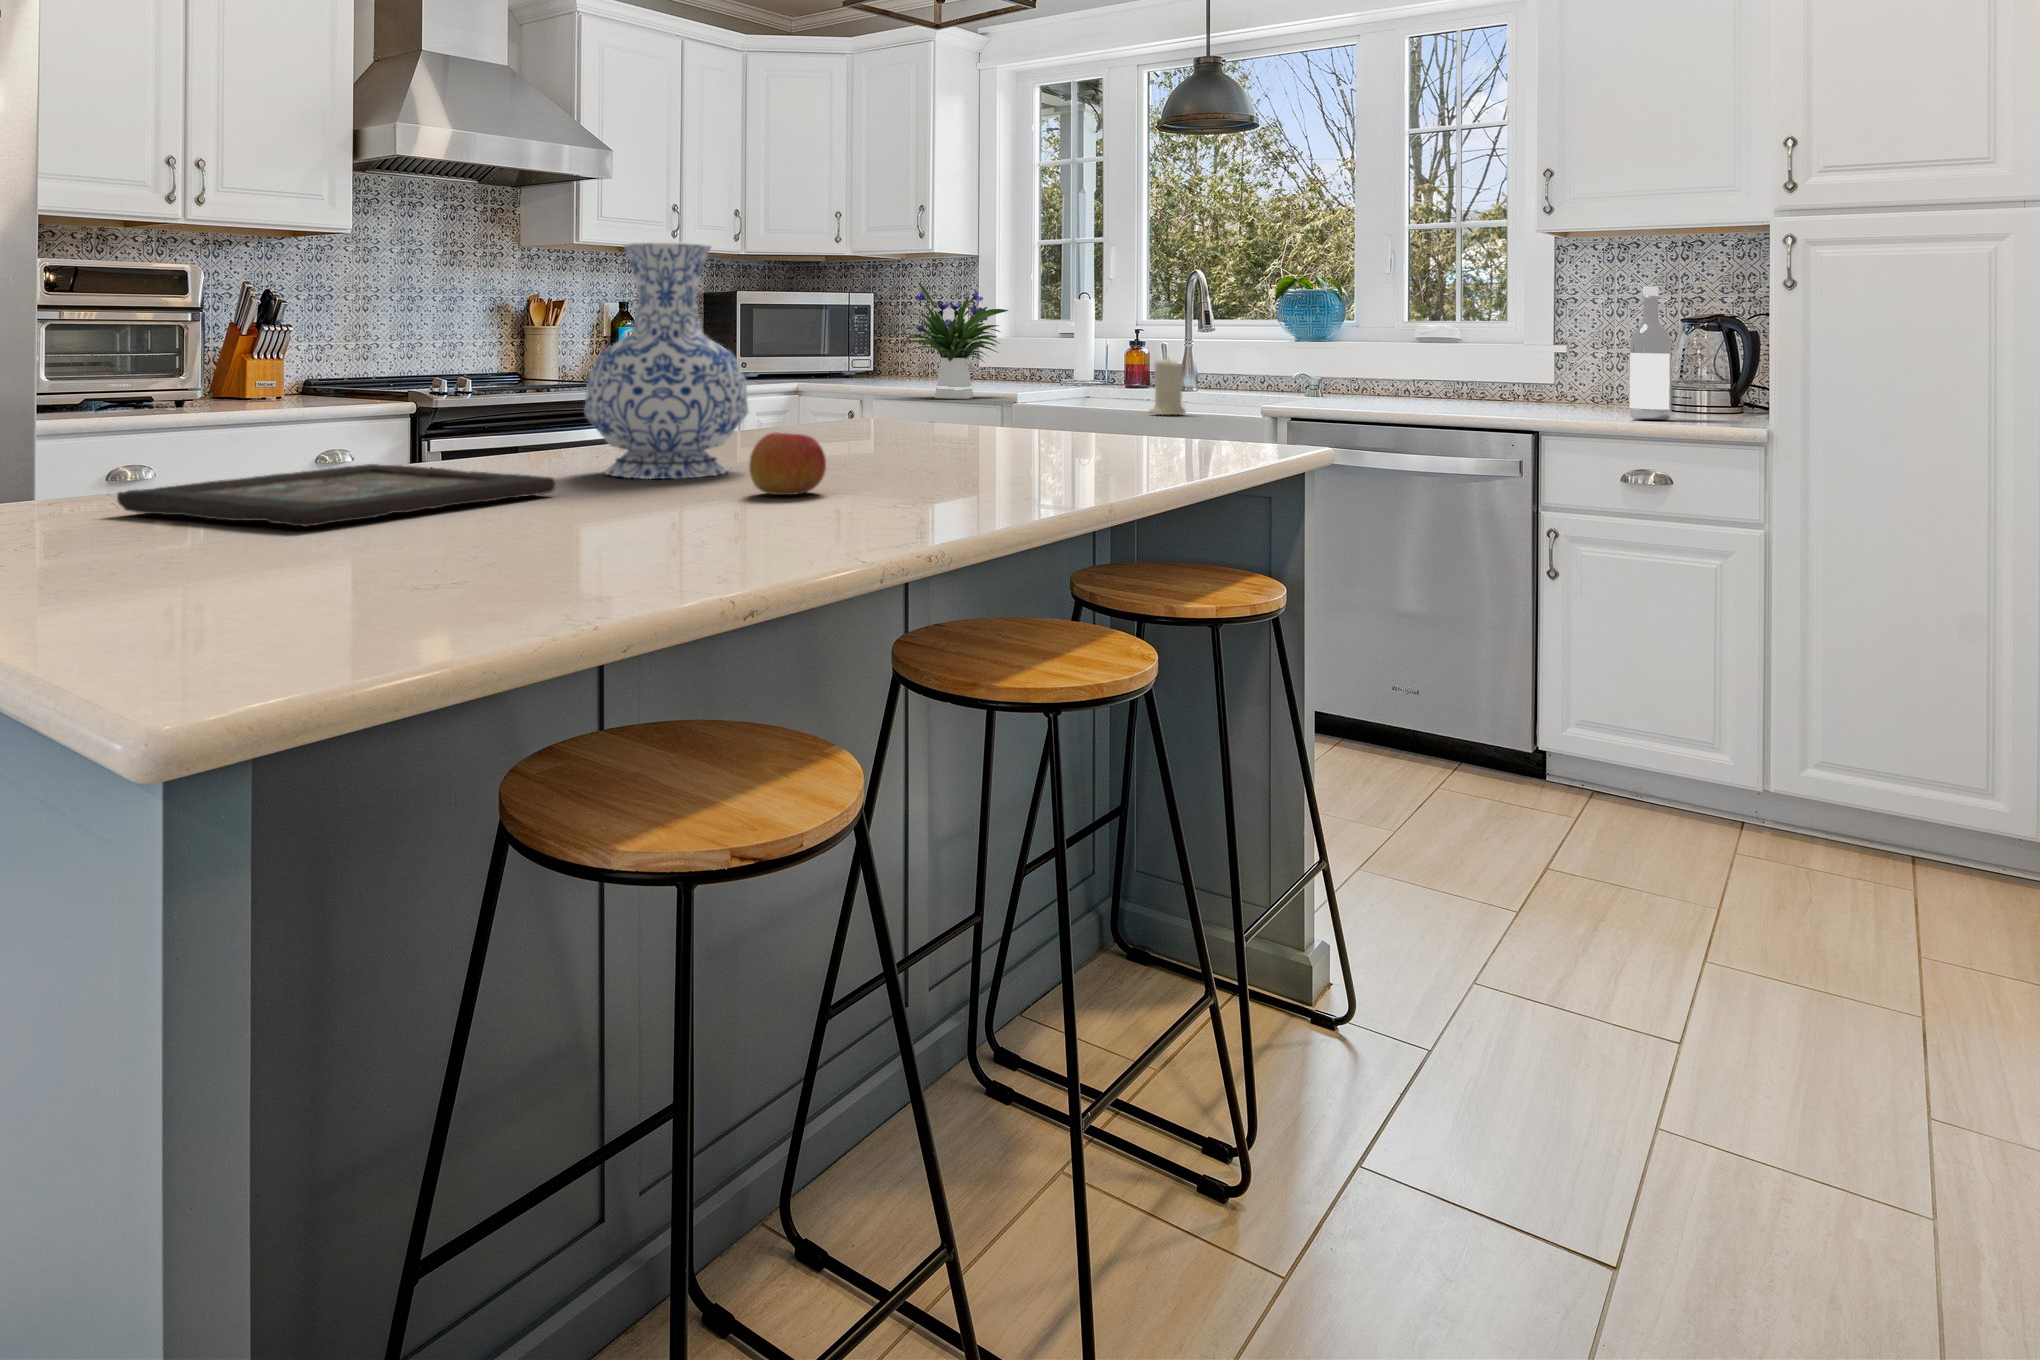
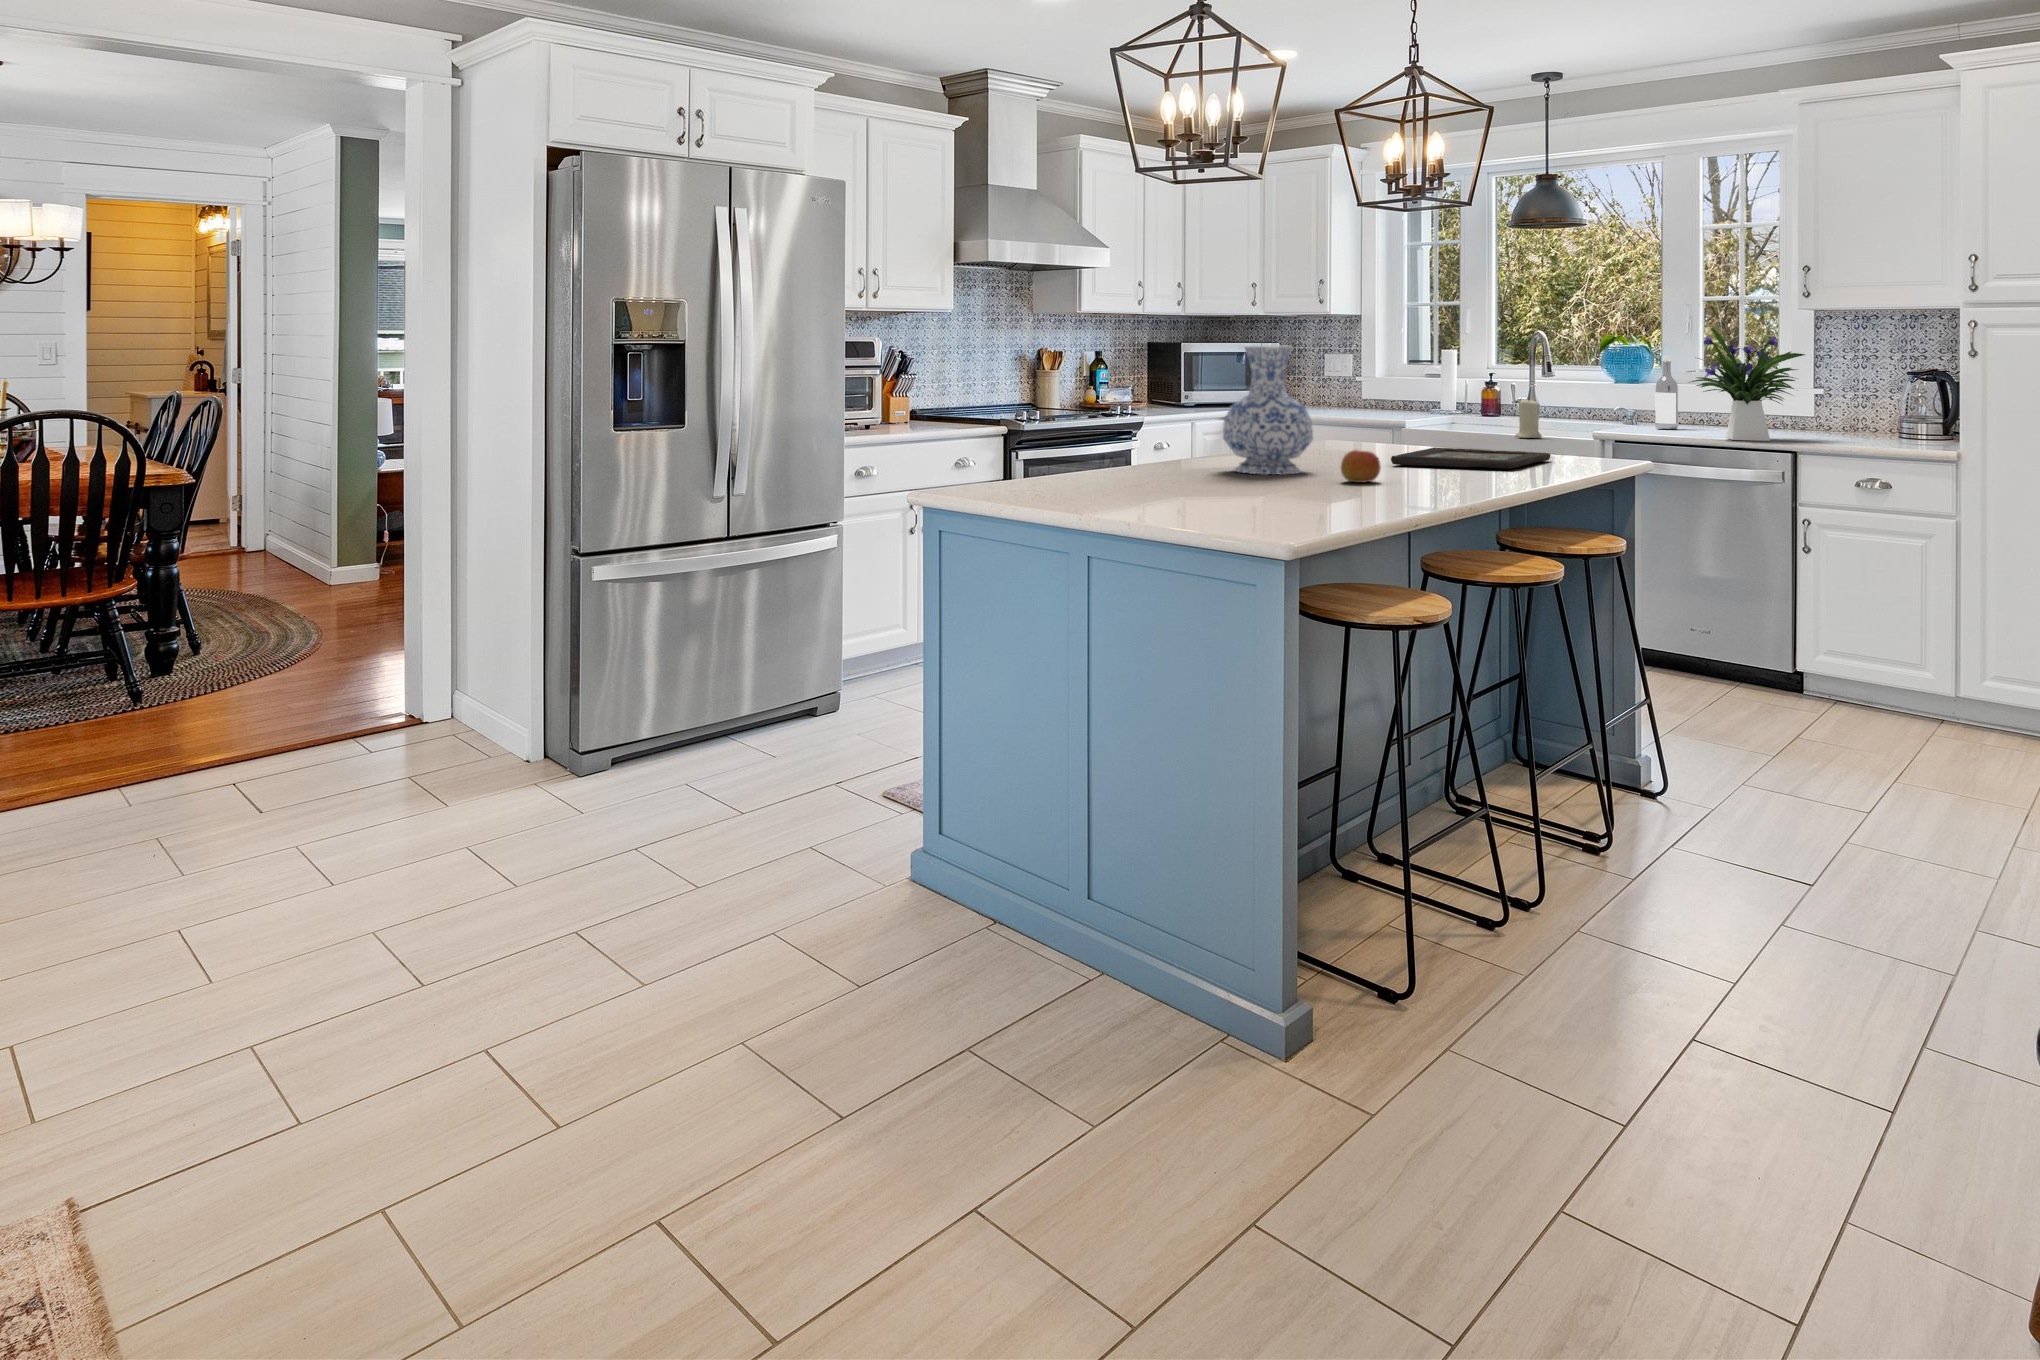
flower arrangement: present [903,283,1008,399] -> present [1688,328,1805,441]
wine bottle: present [1629,287,1671,420] -> present [1655,356,1678,429]
decorative tray: present [117,464,556,527] -> present [1391,447,1550,469]

